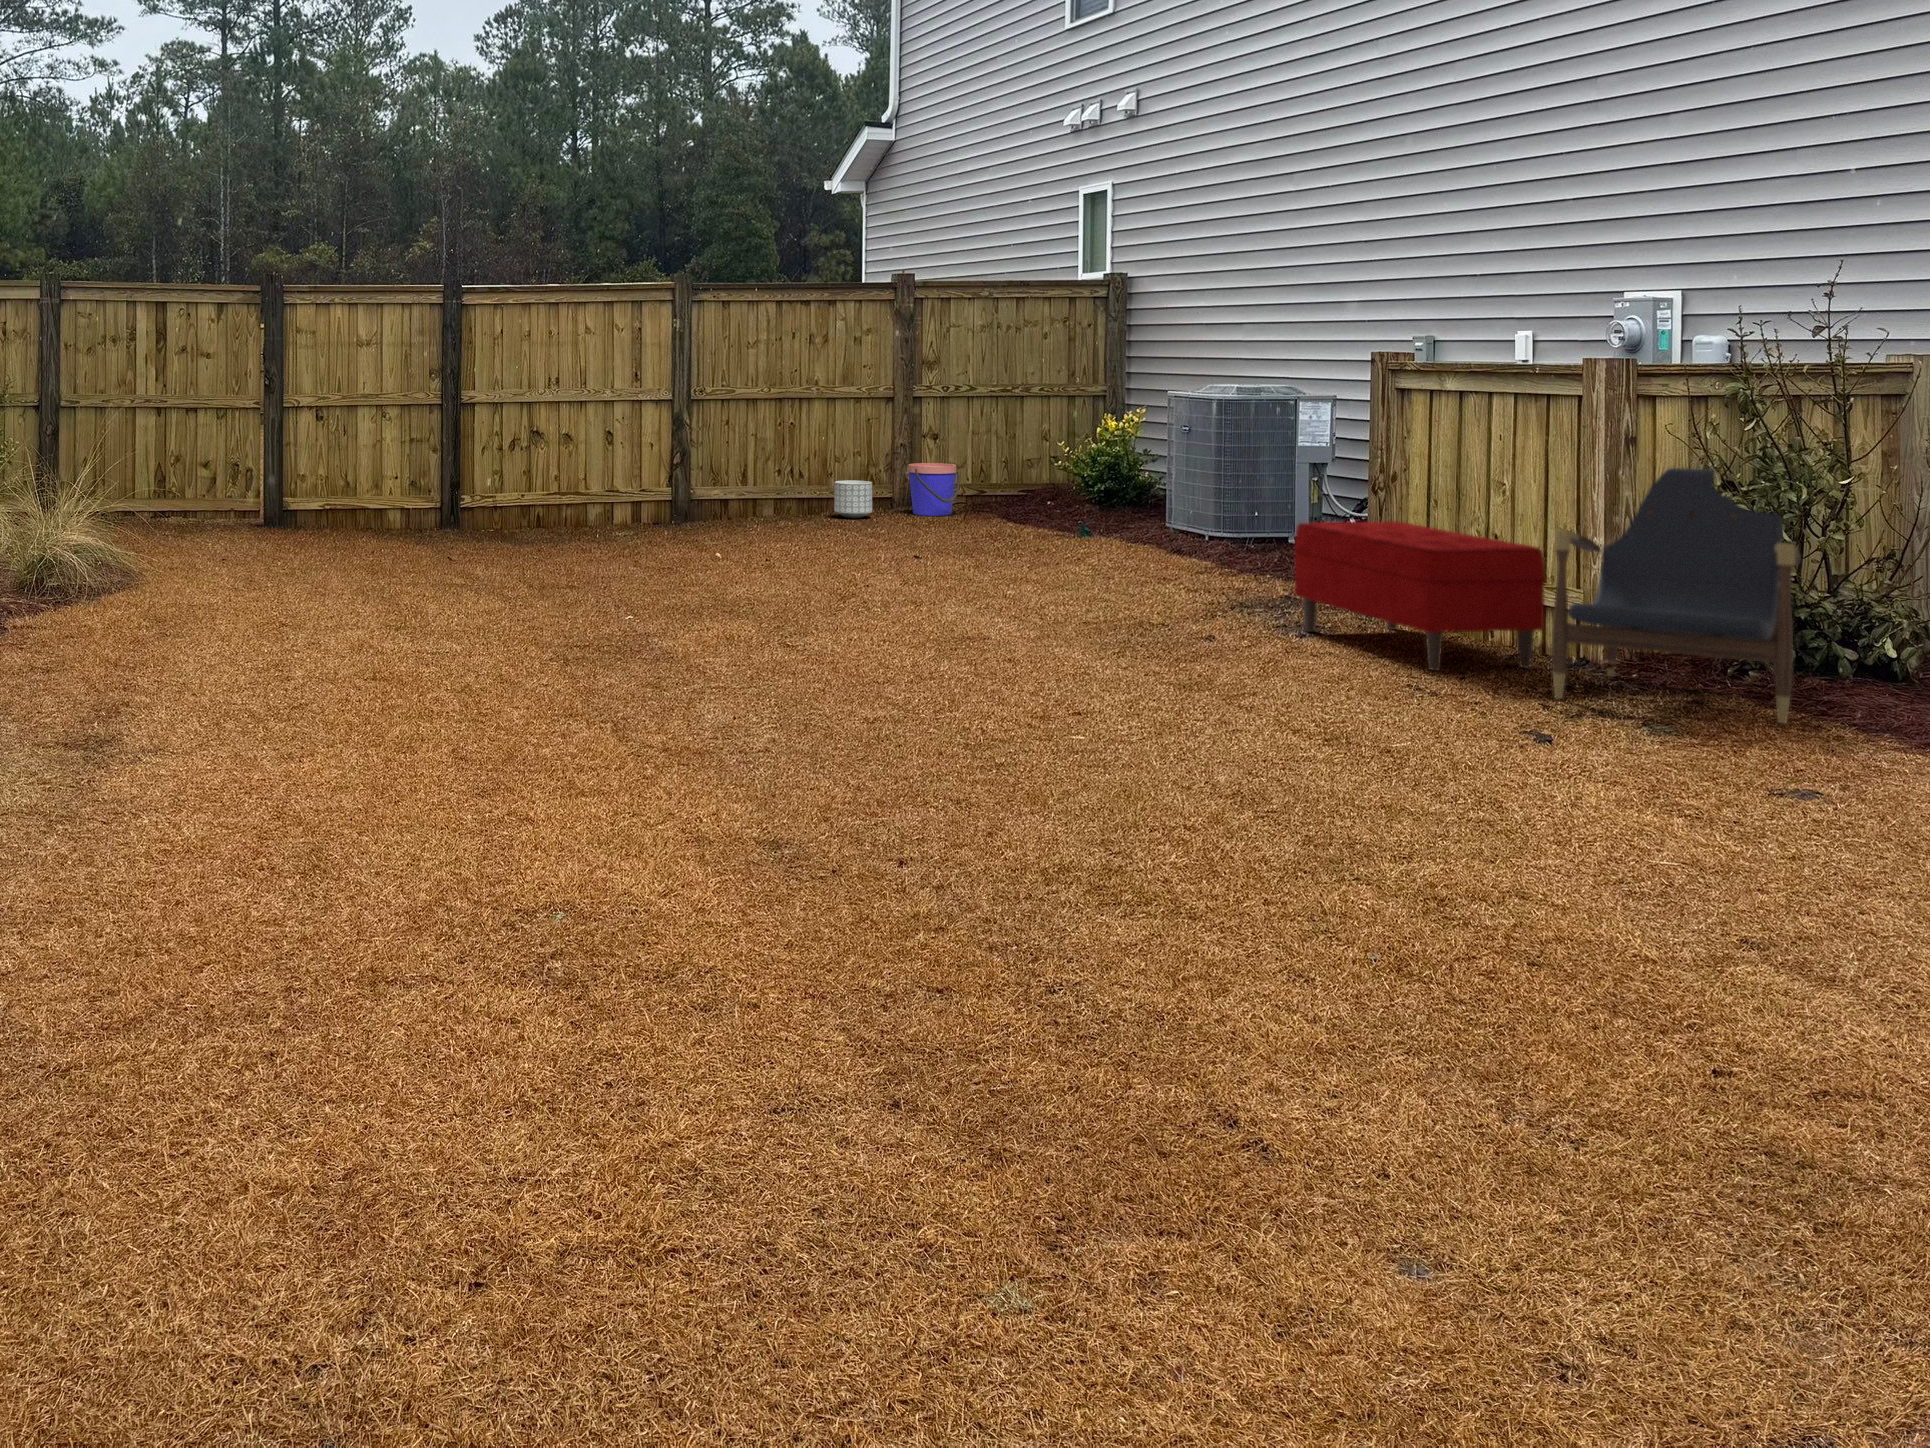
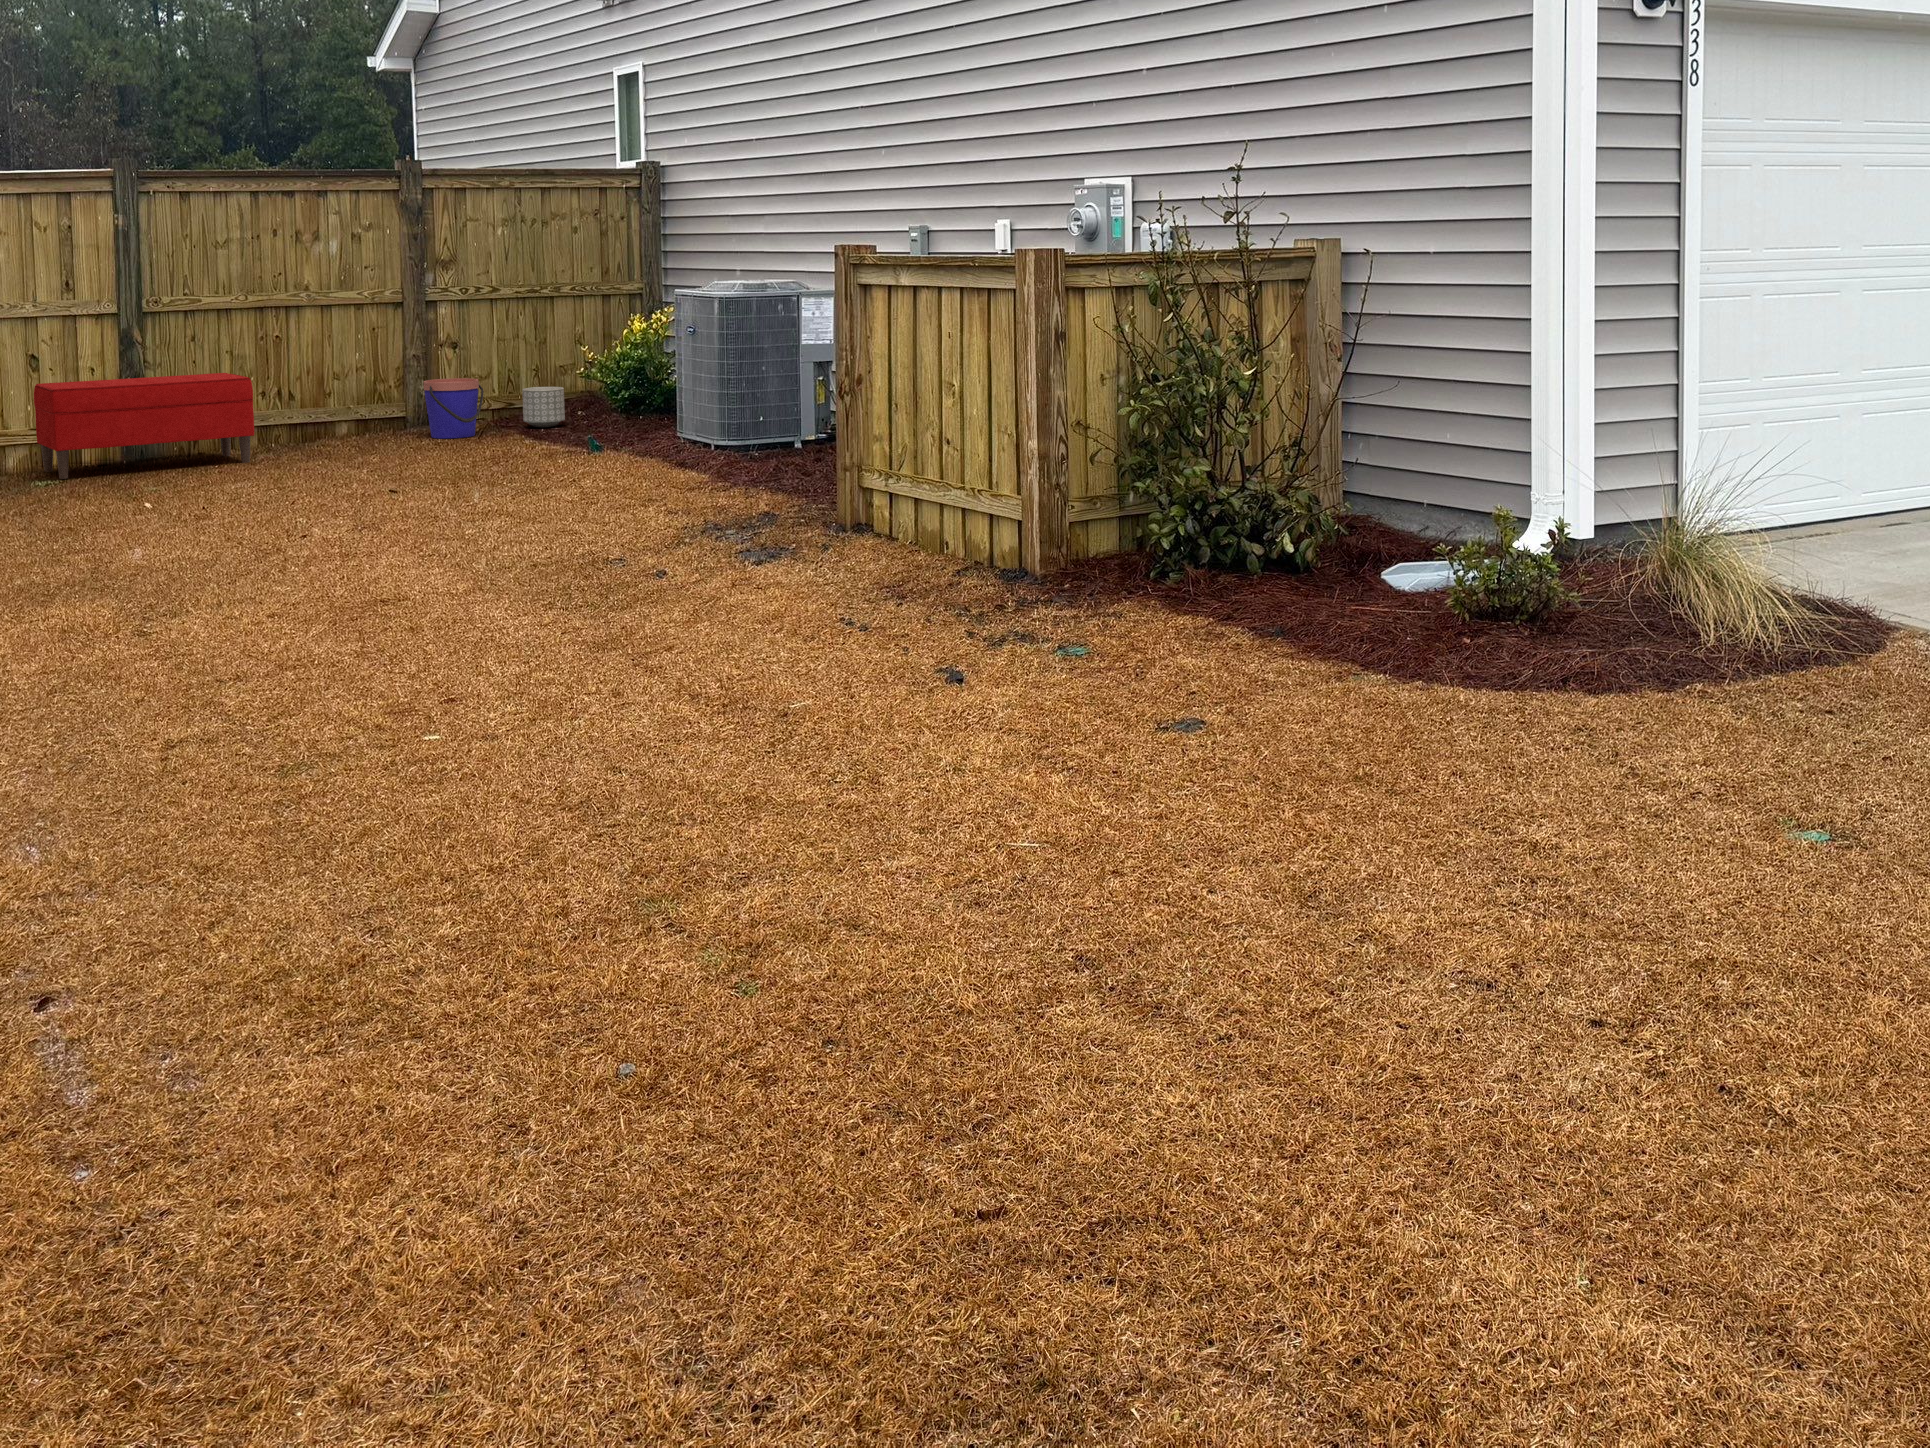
lounge chair: present [1552,468,1801,723] -> none [977,361,1206,628]
planter: present [834,481,872,518] -> present [522,387,565,428]
bench: present [1295,521,1545,671] -> present [34,373,254,479]

